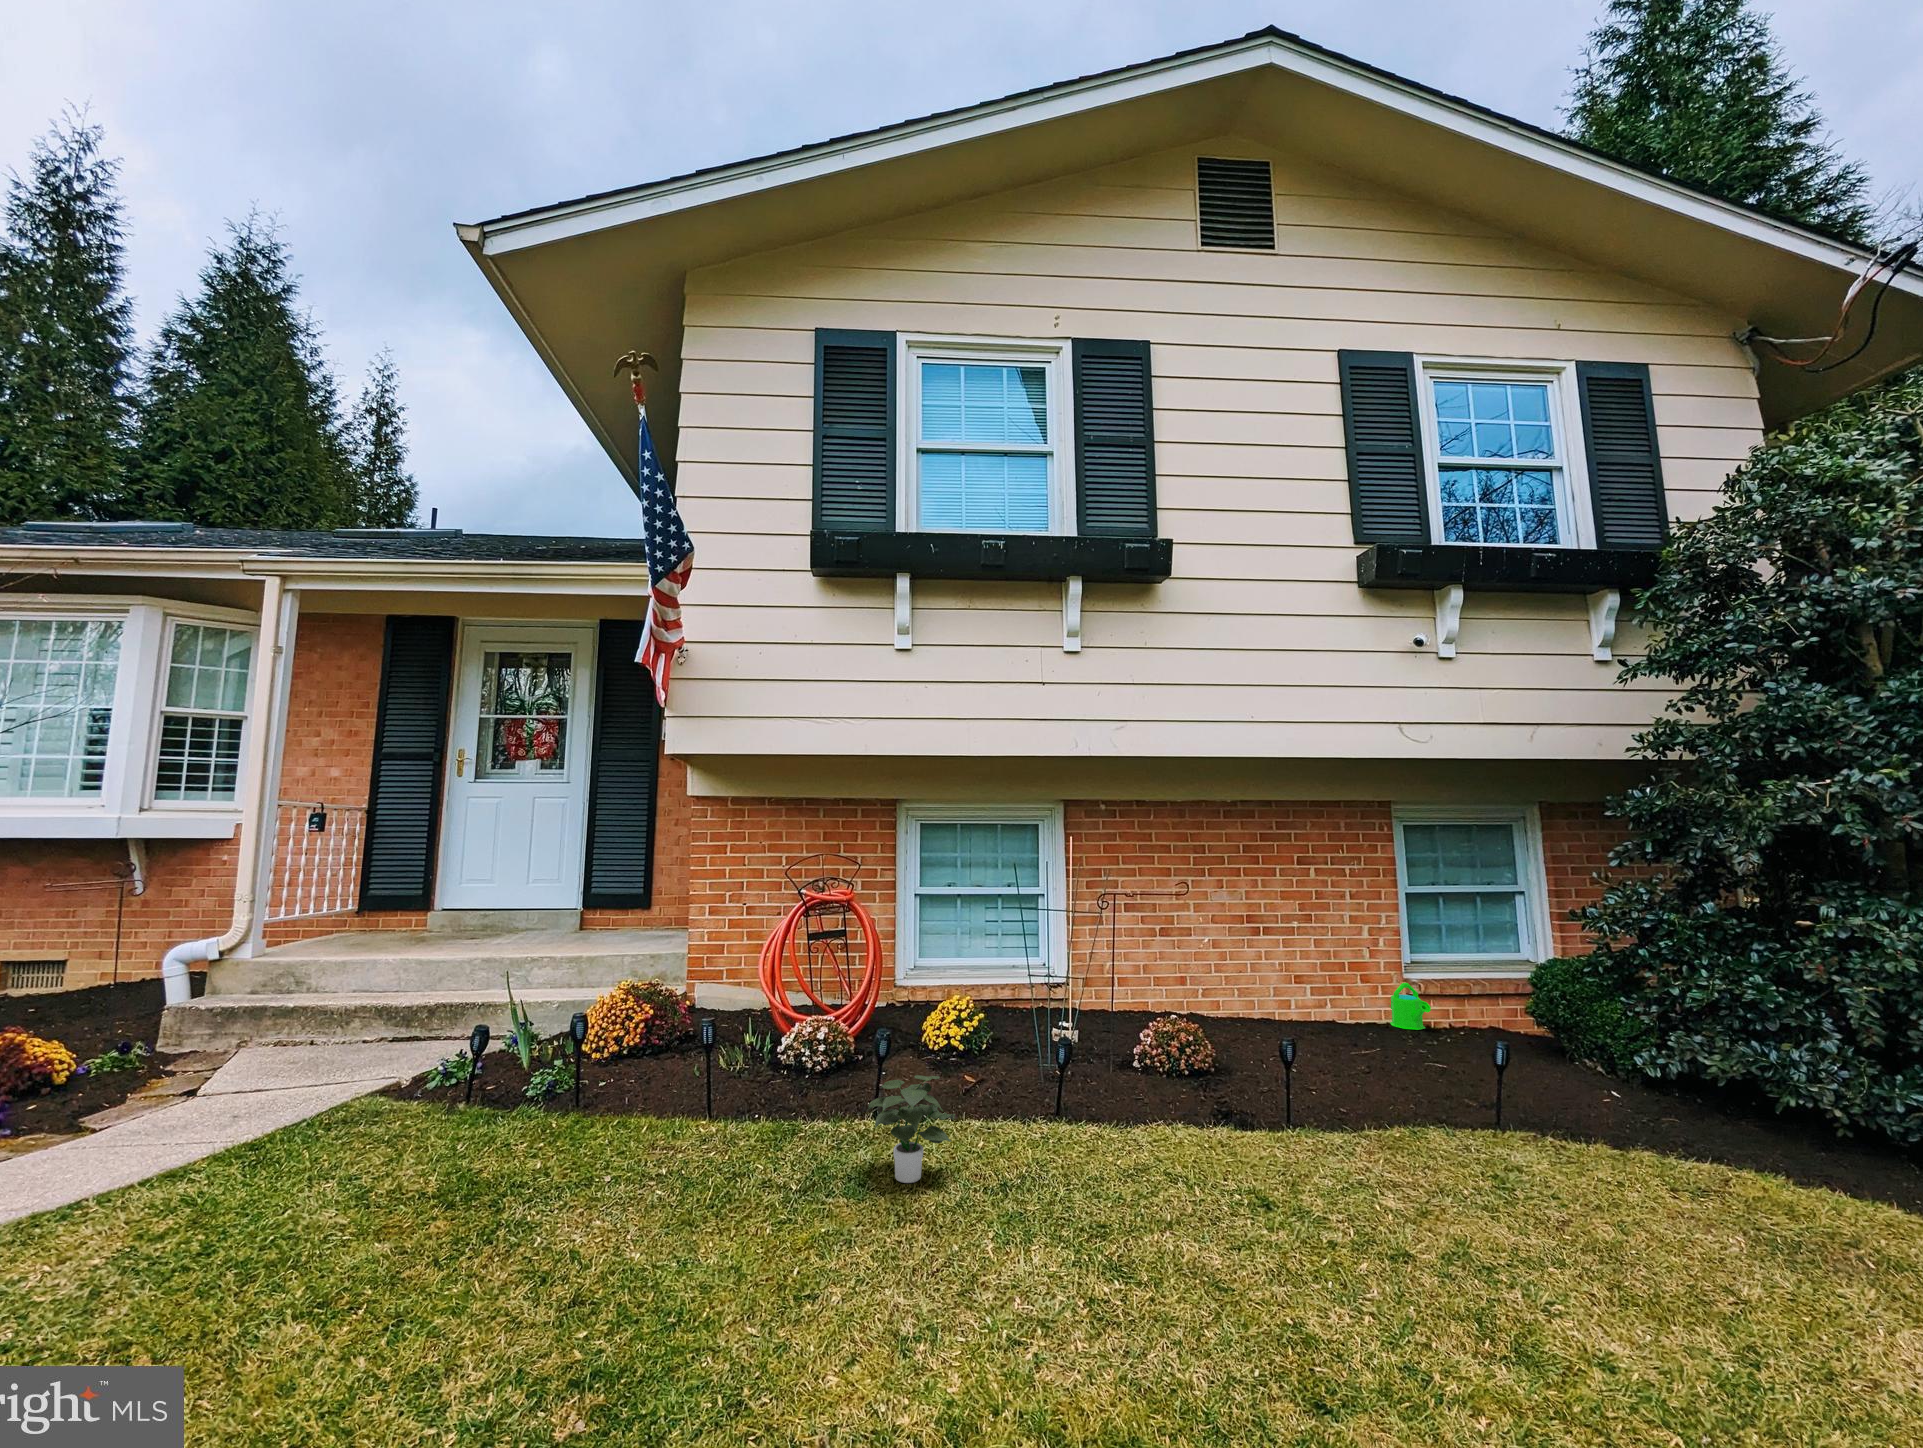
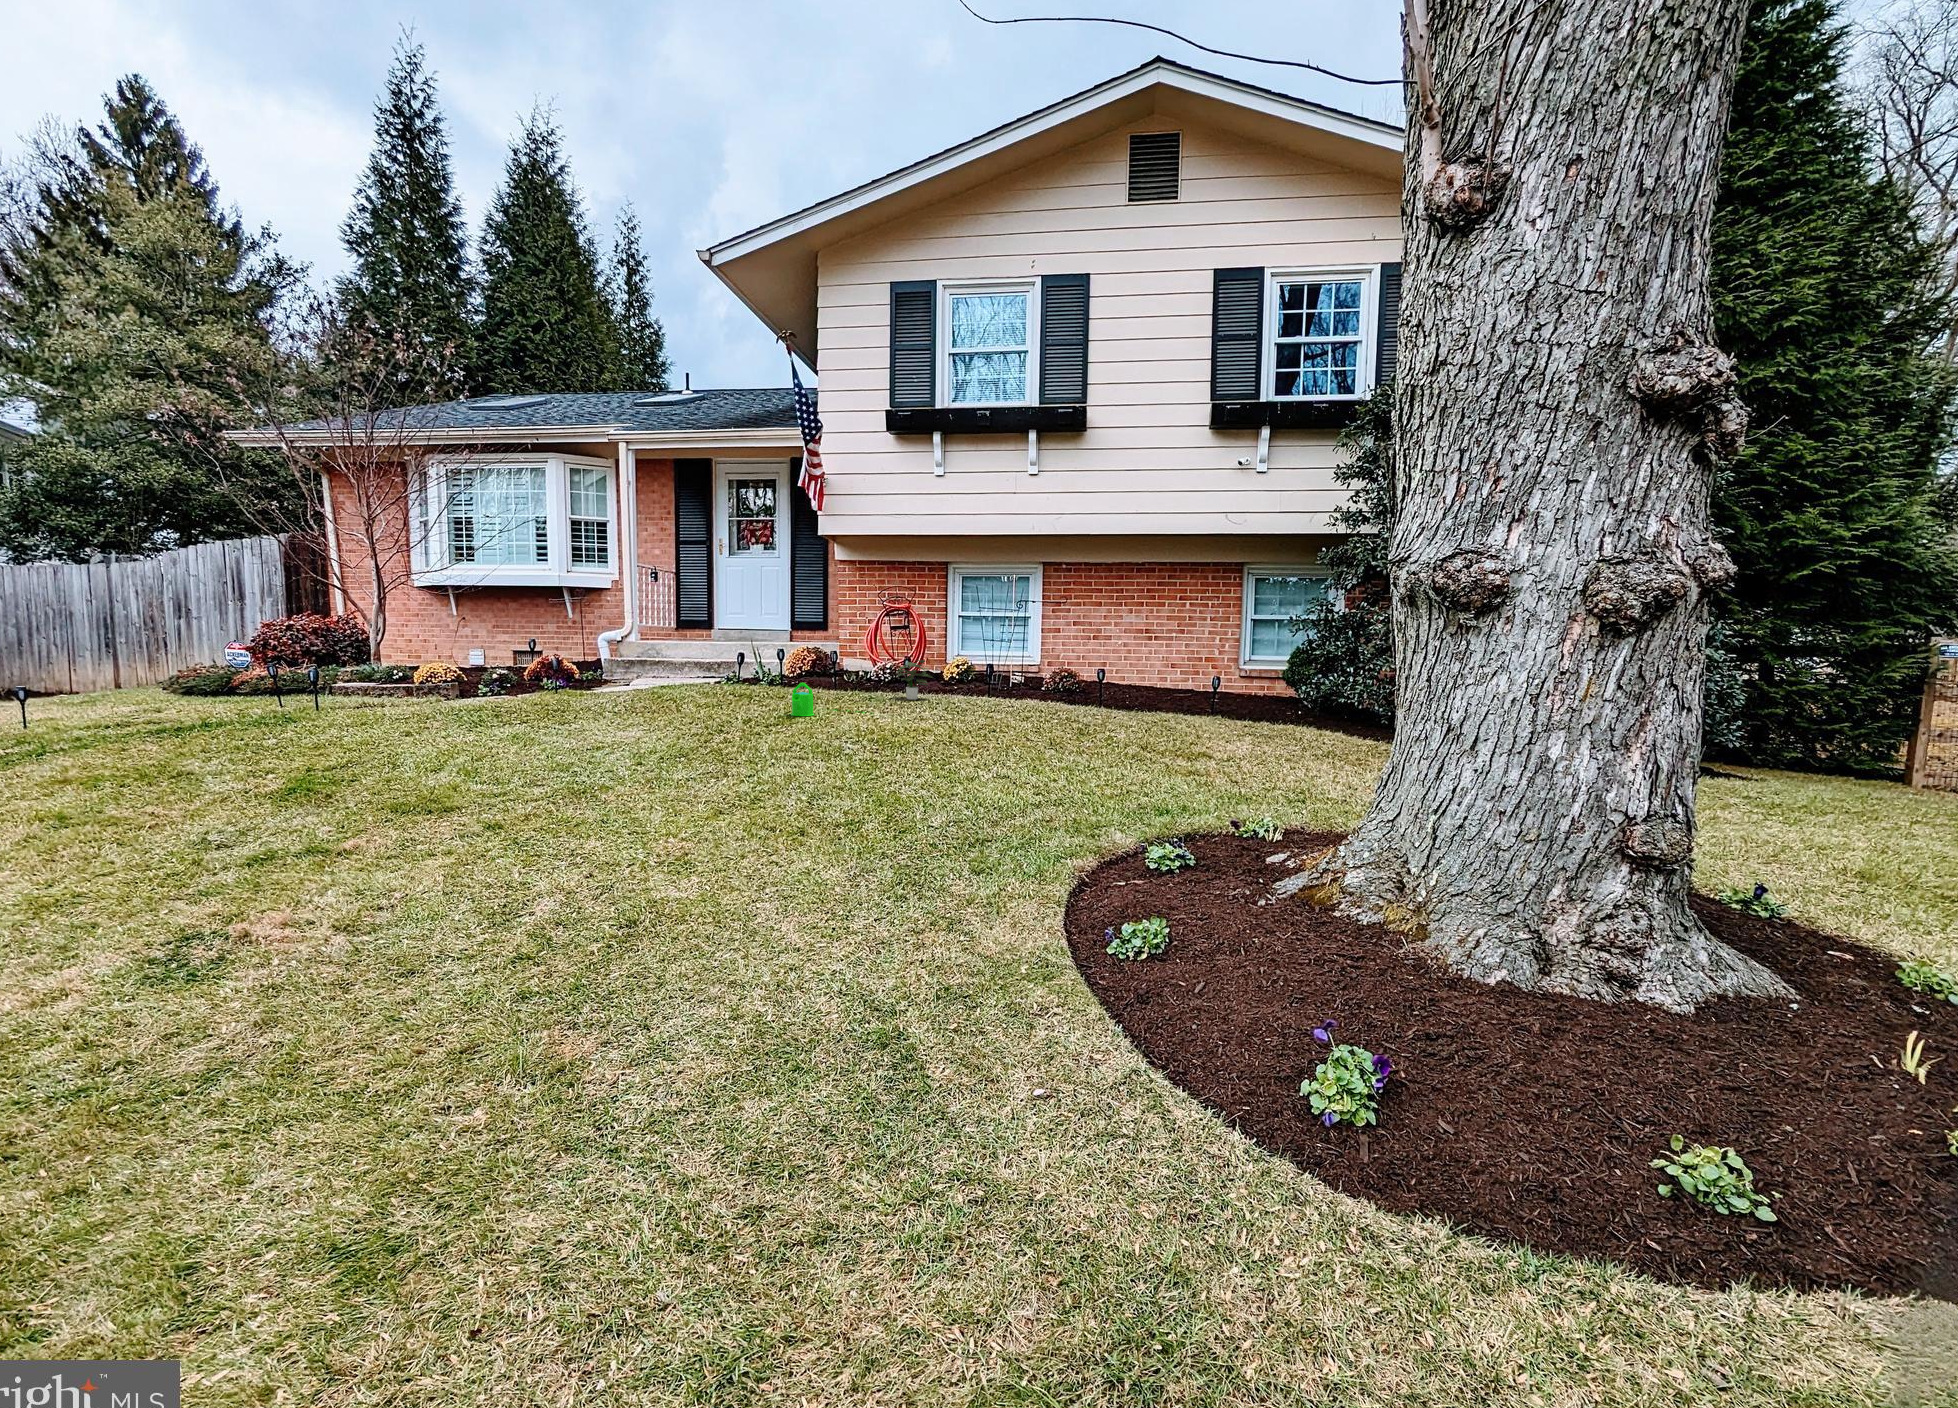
watering can: present [1390,983,1431,1030] -> present [790,683,814,716]

